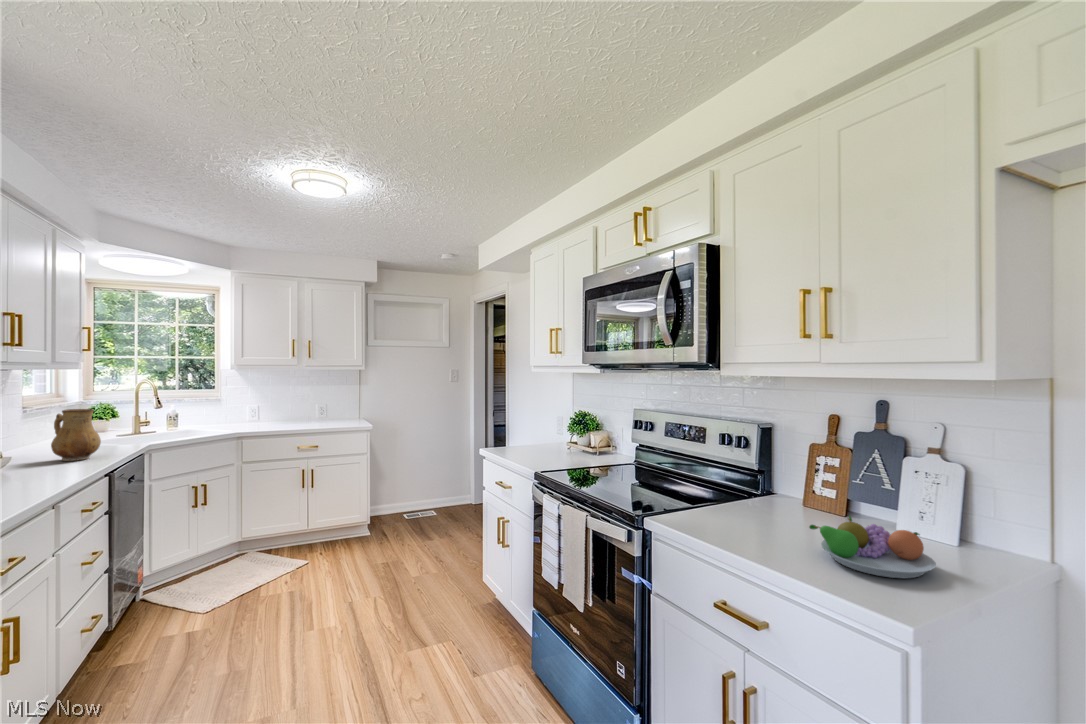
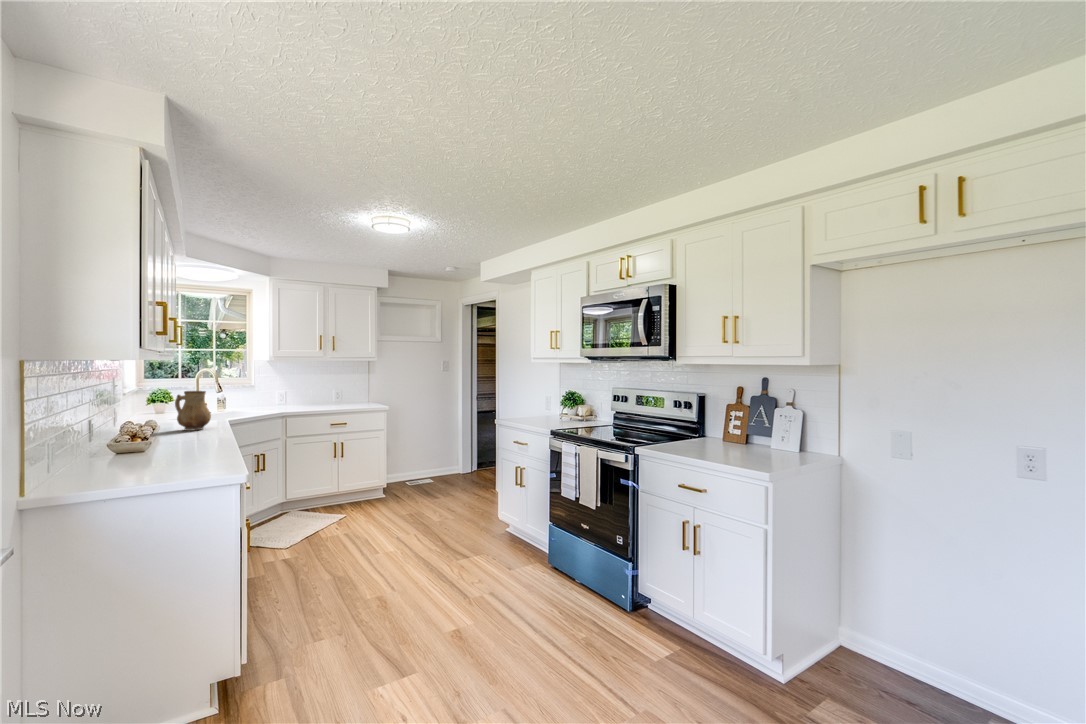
fruit bowl: present [809,516,936,578] -> none [725,437,784,462]

